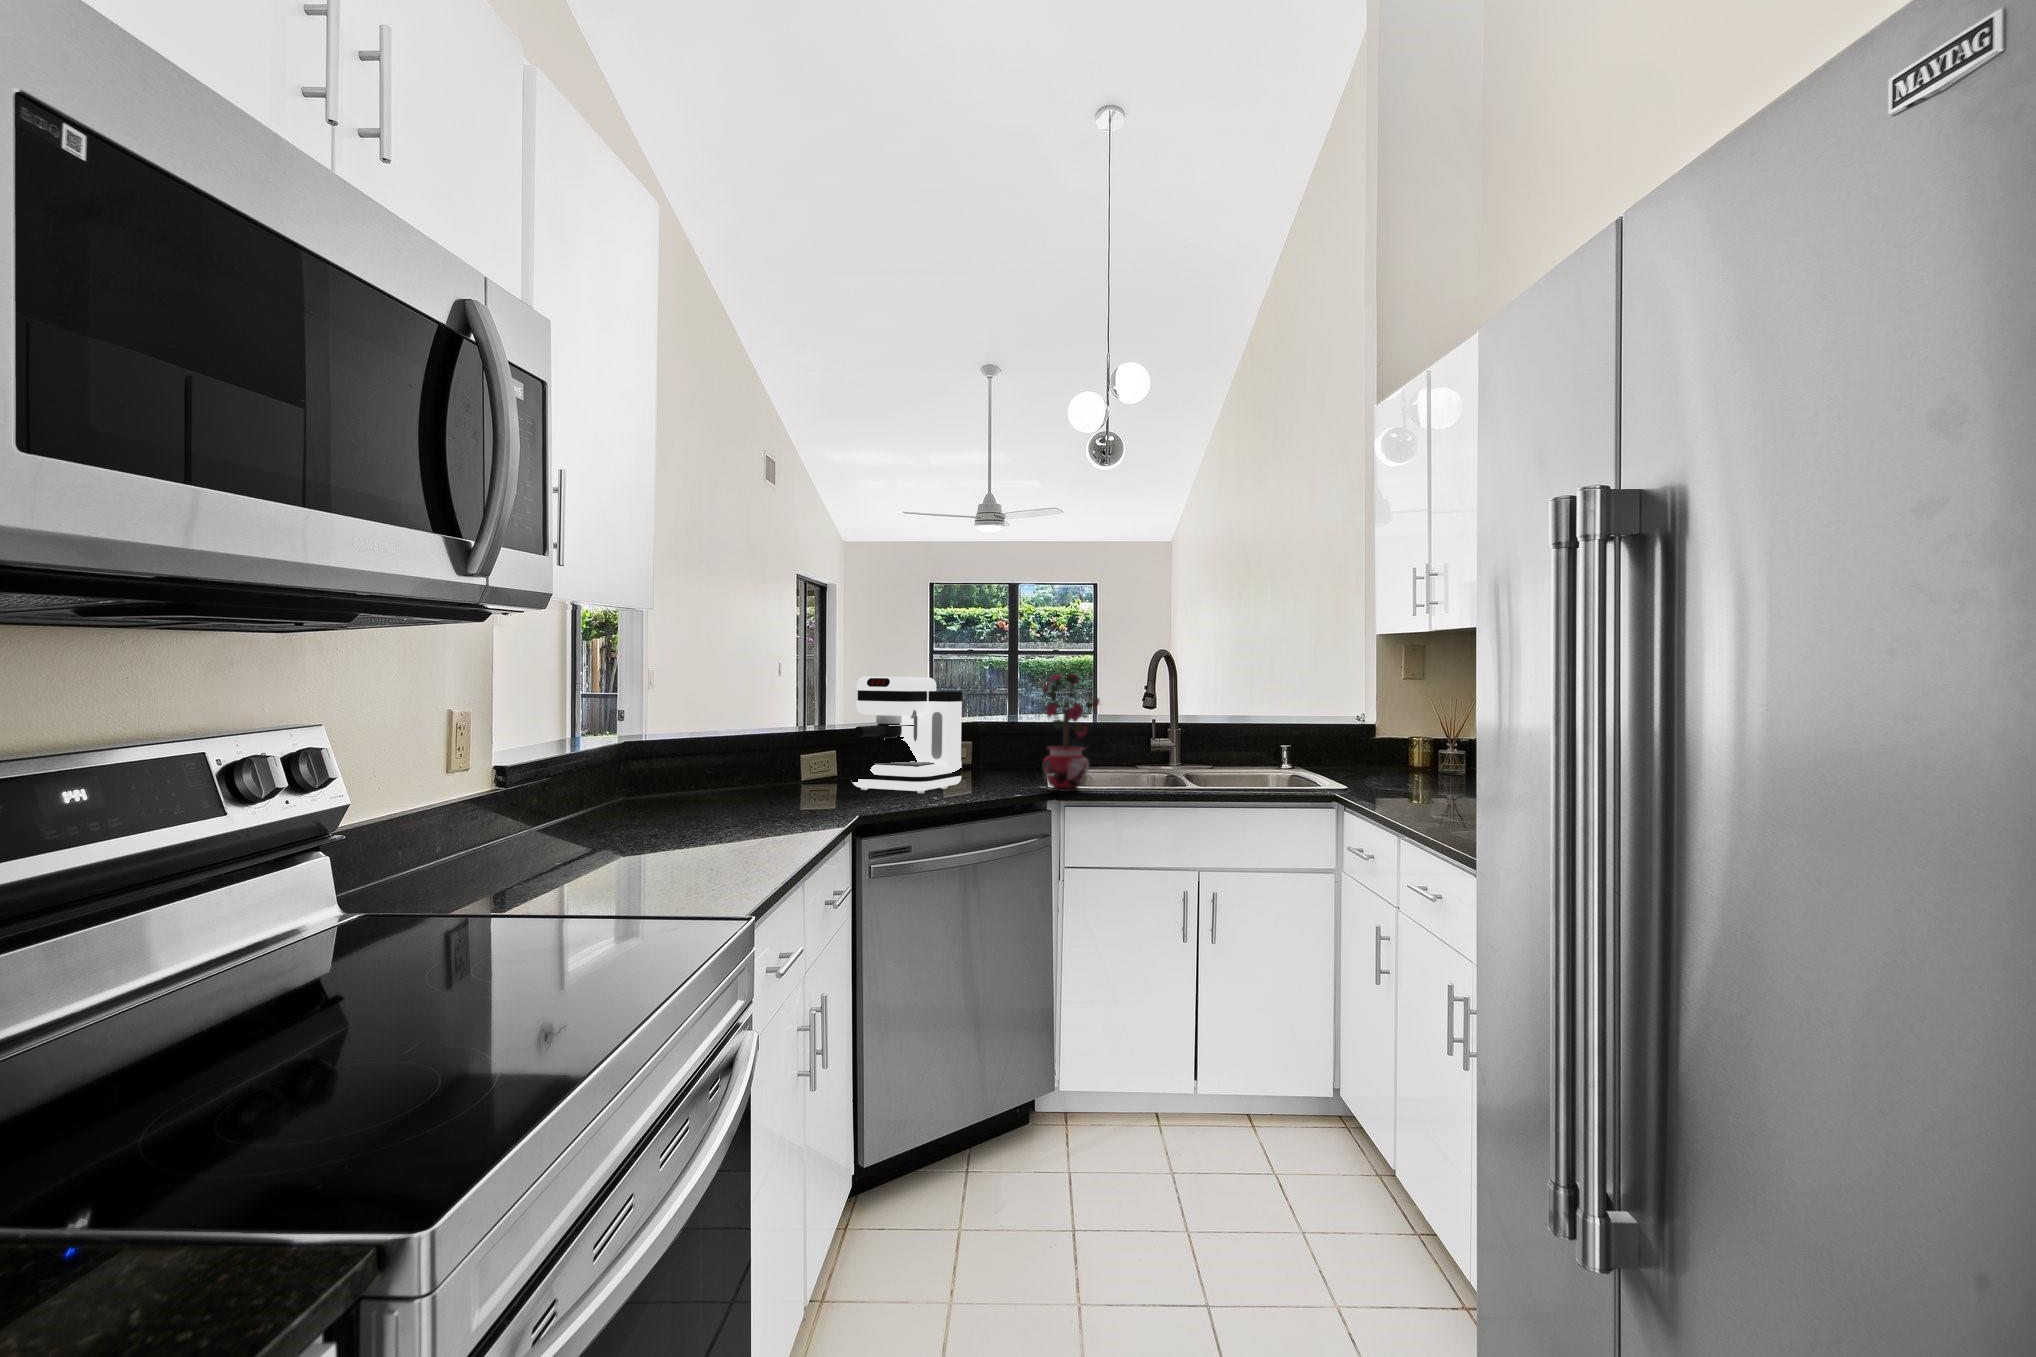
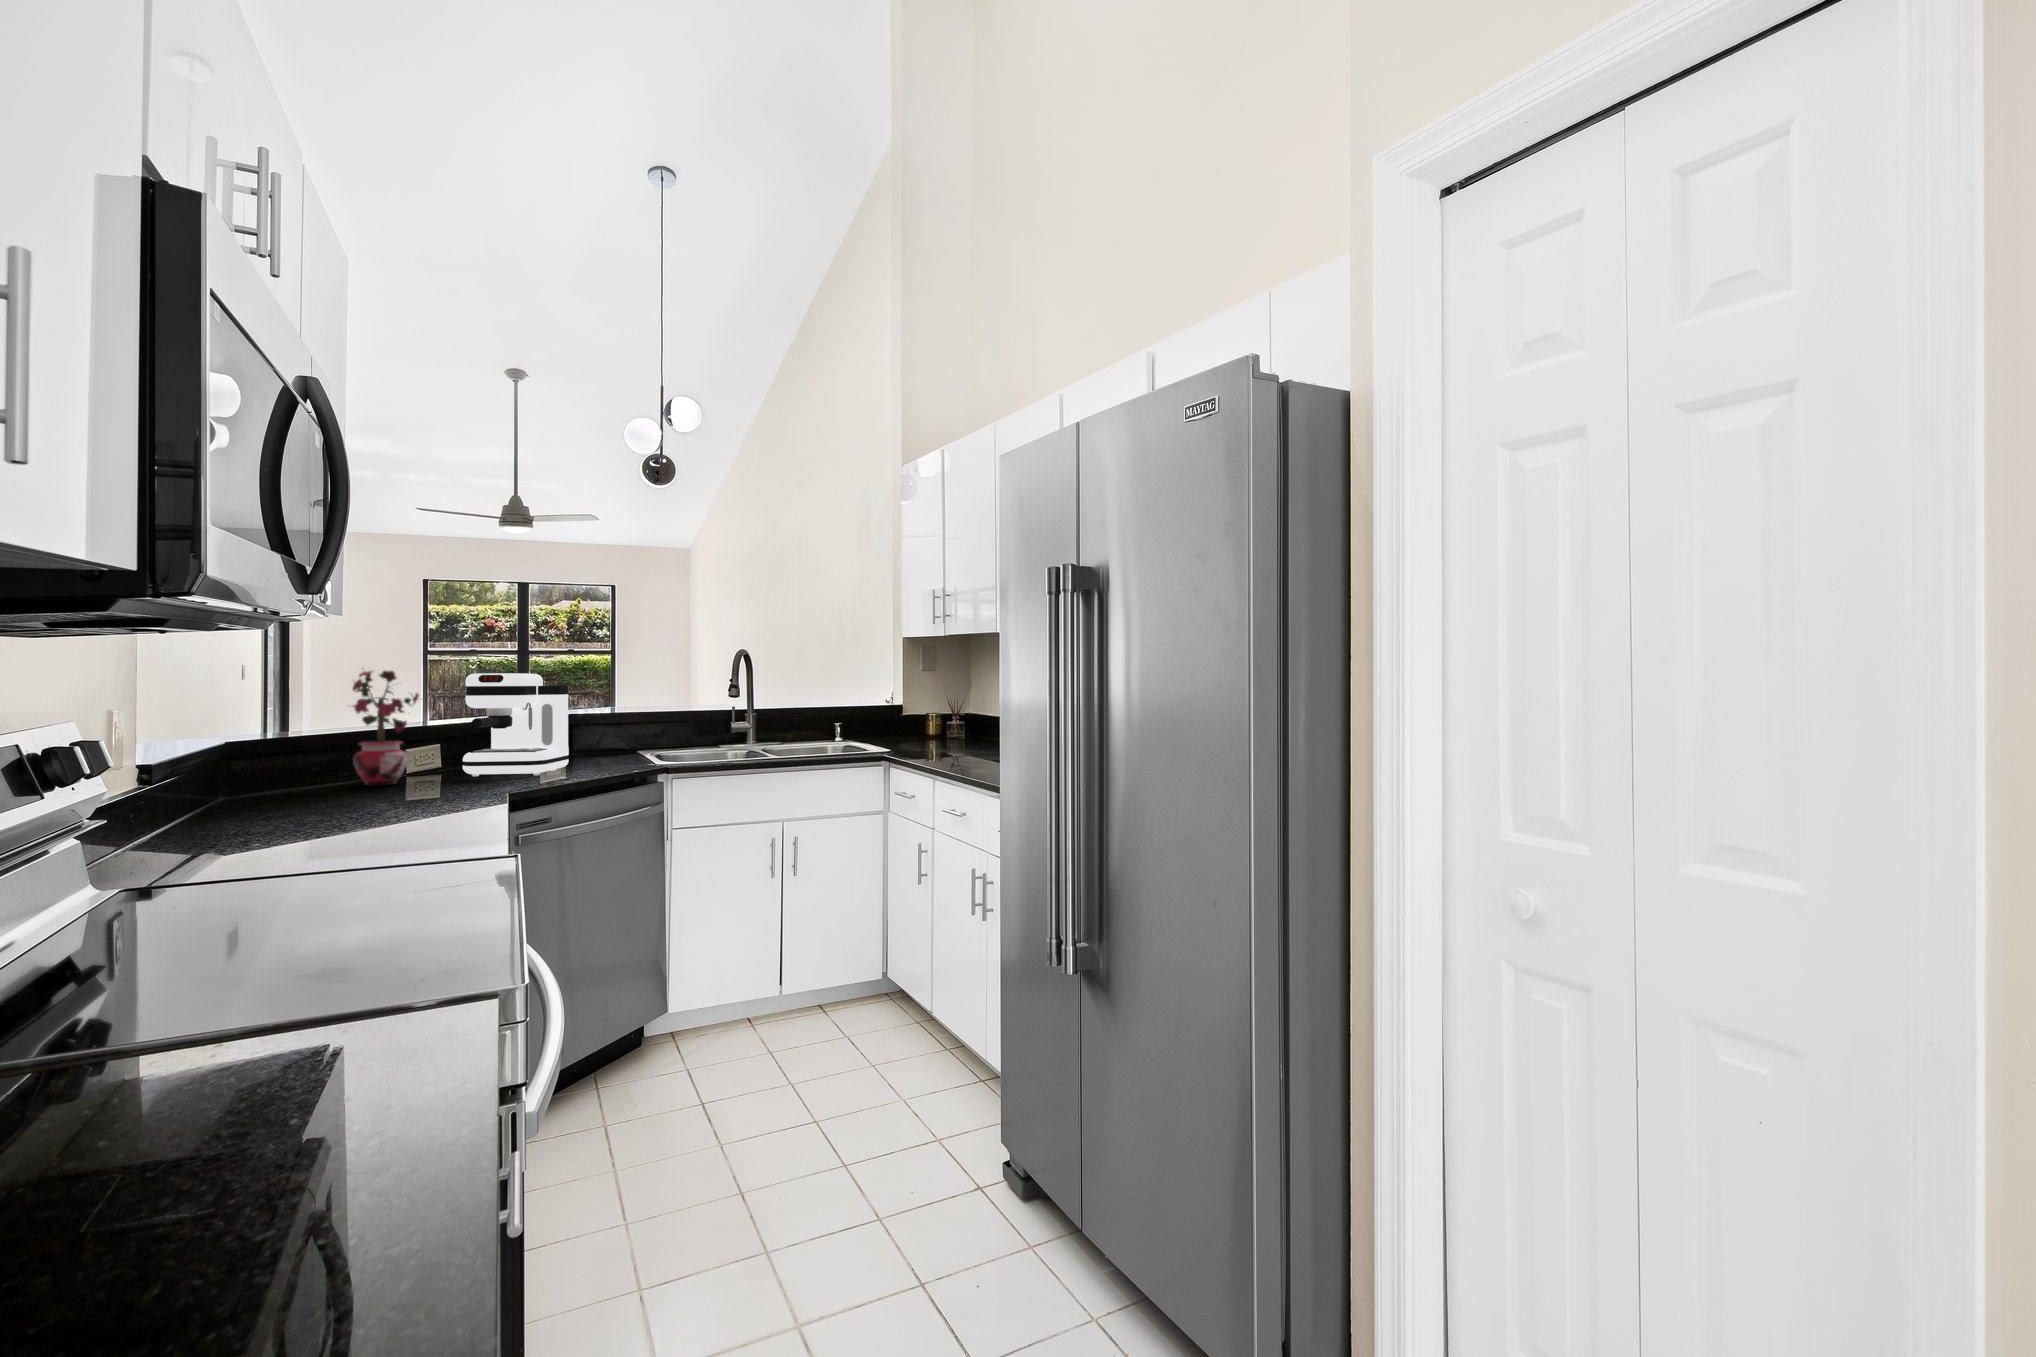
potted plant: present [1041,674,1099,792] -> present [352,671,419,786]

